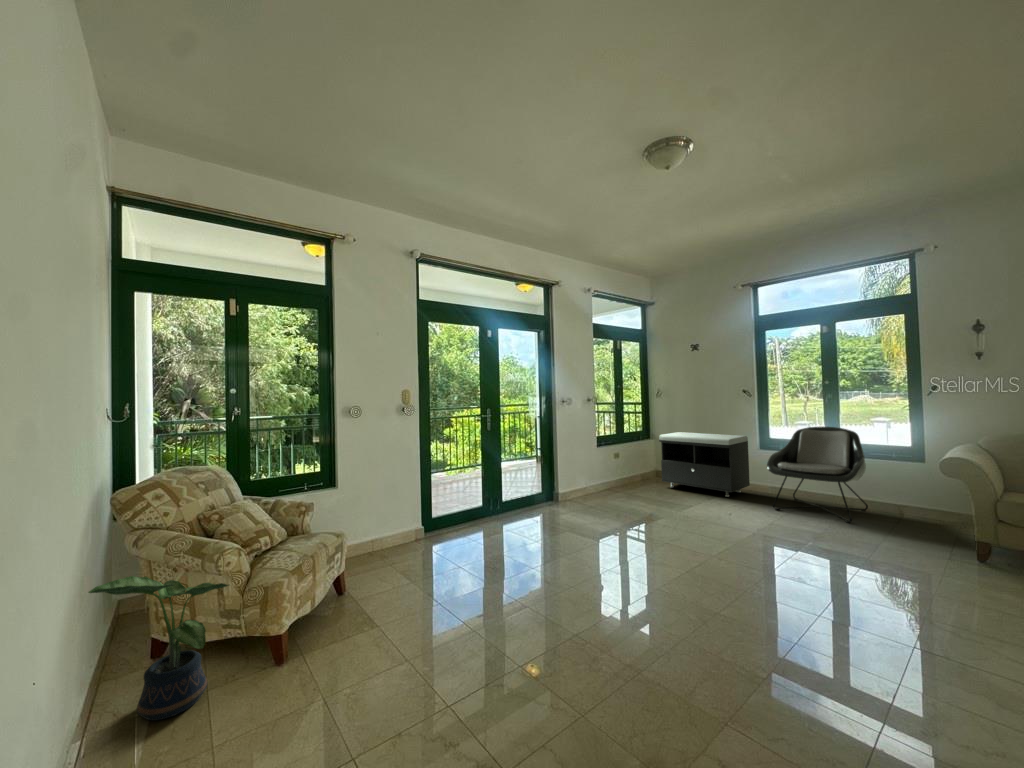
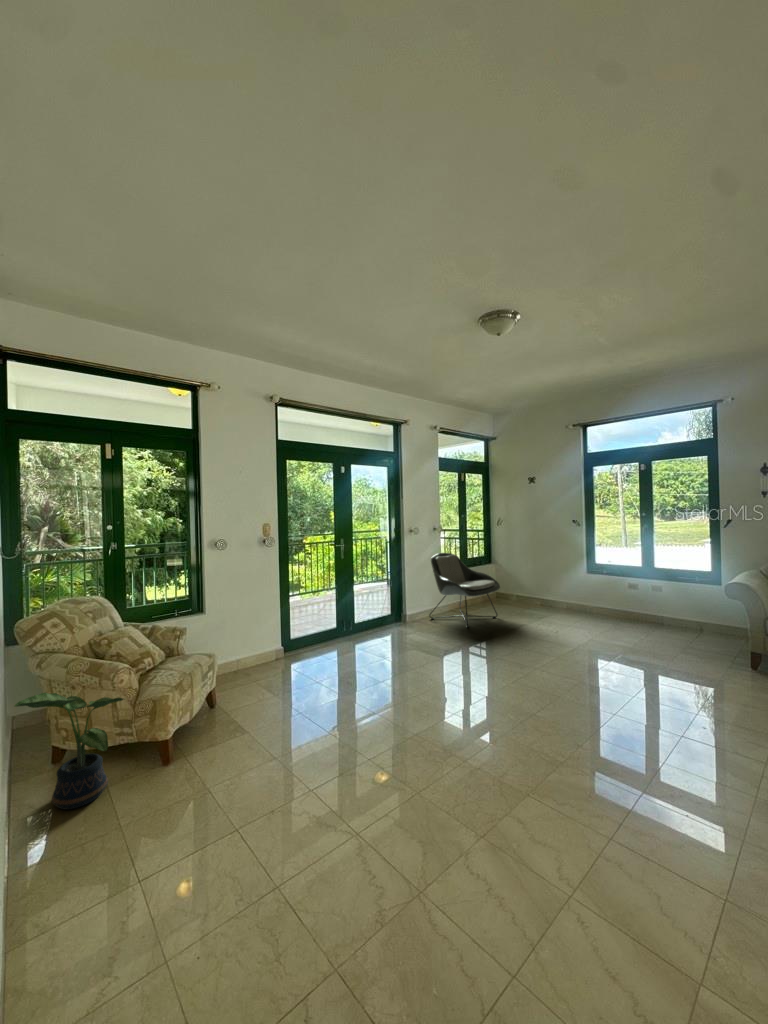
lounge chair: present [767,427,868,523] -> present [429,553,500,627]
storage bench: present [659,432,750,497] -> none [499,557,578,616]

